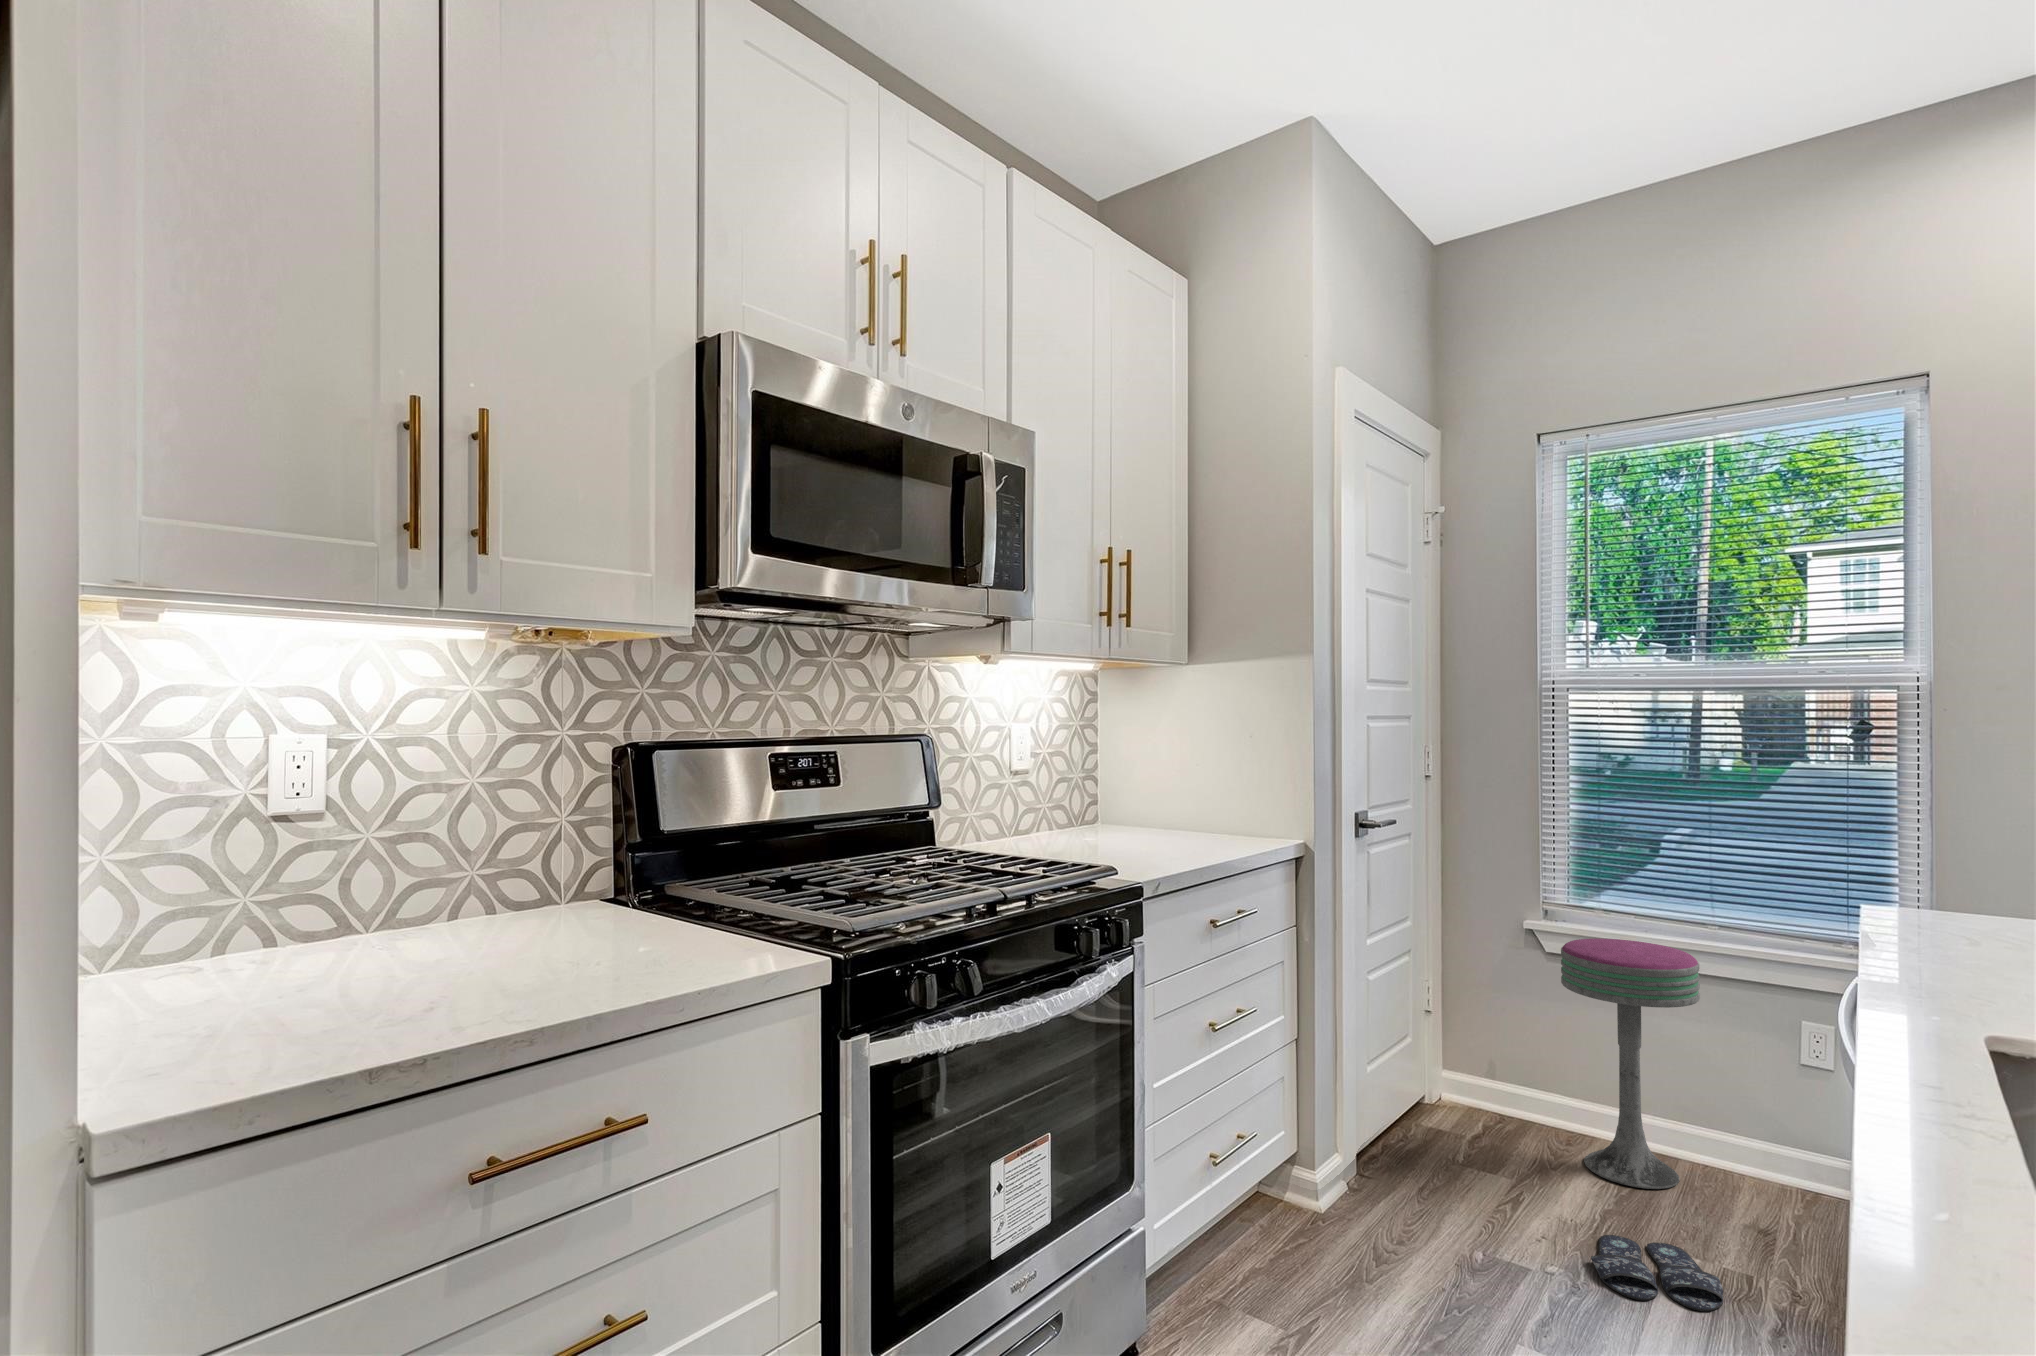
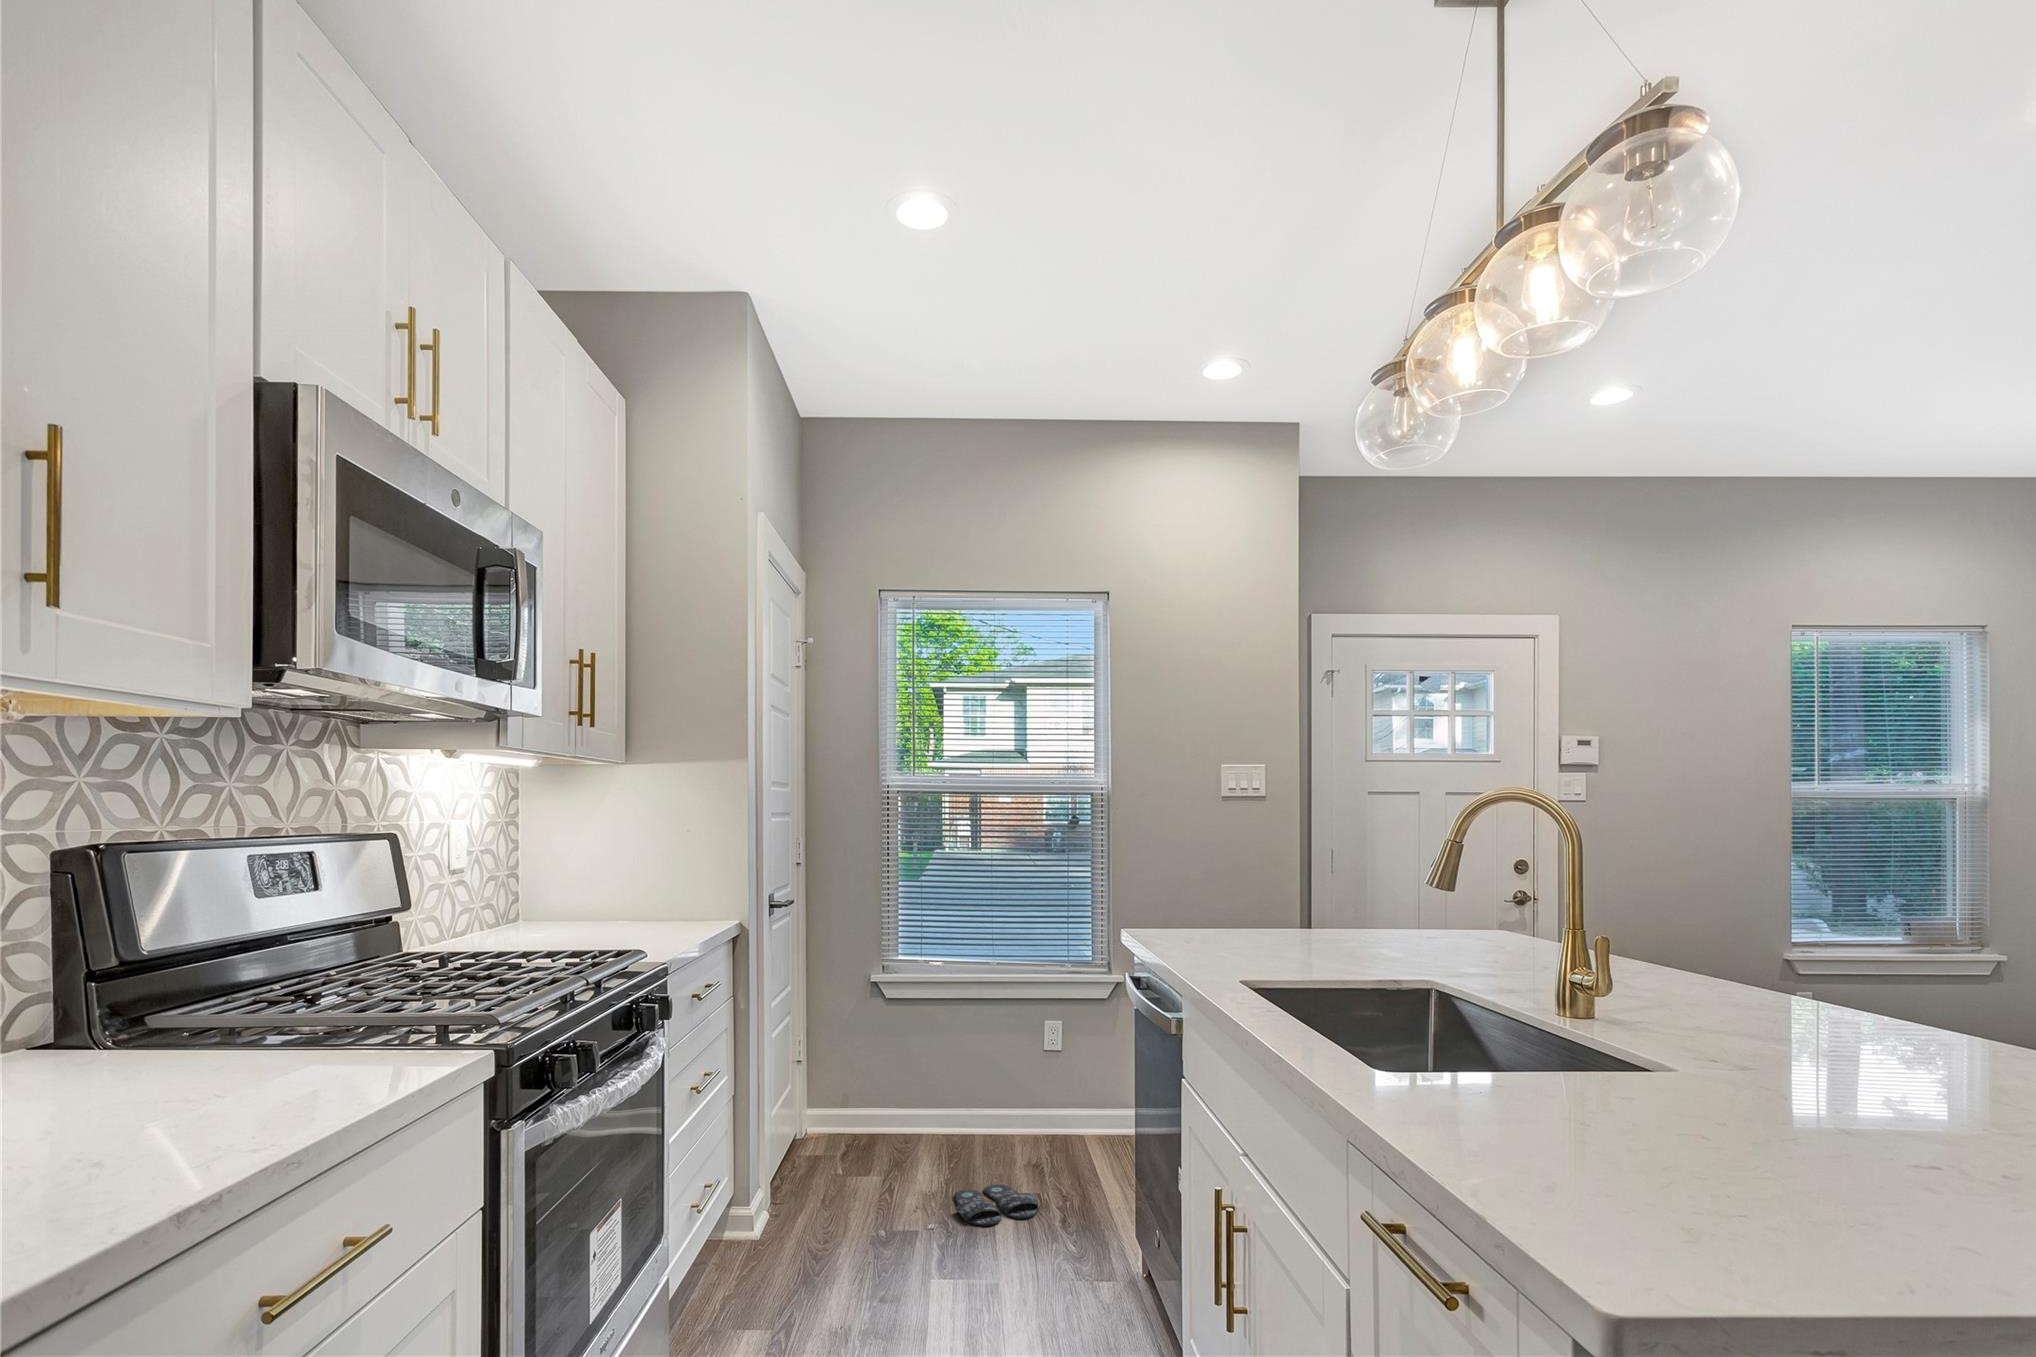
bar stool: present [1561,938,1700,1189] -> none [906,969,996,1157]

